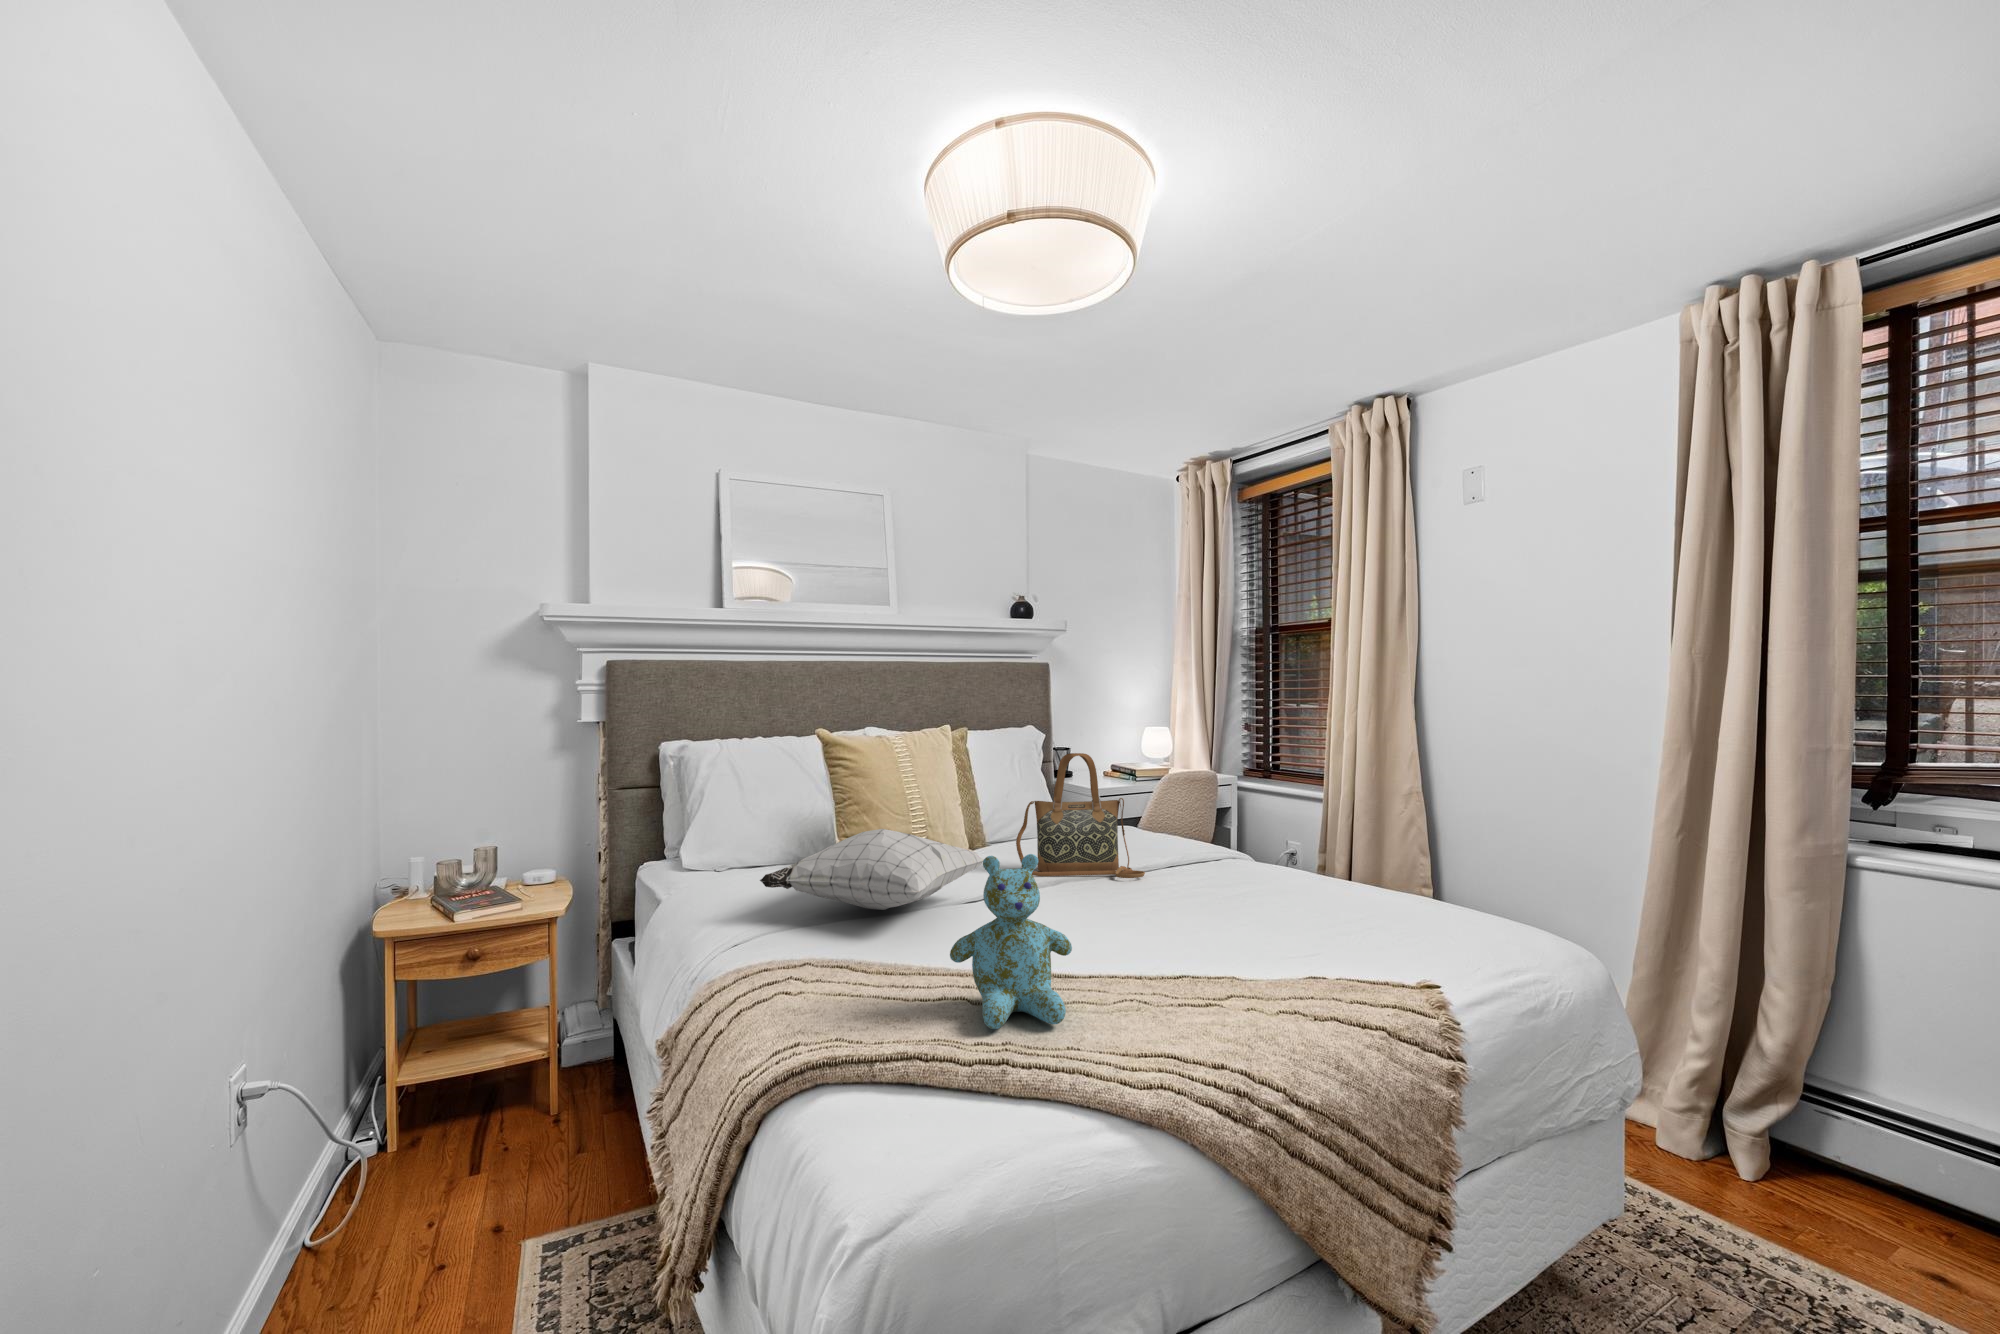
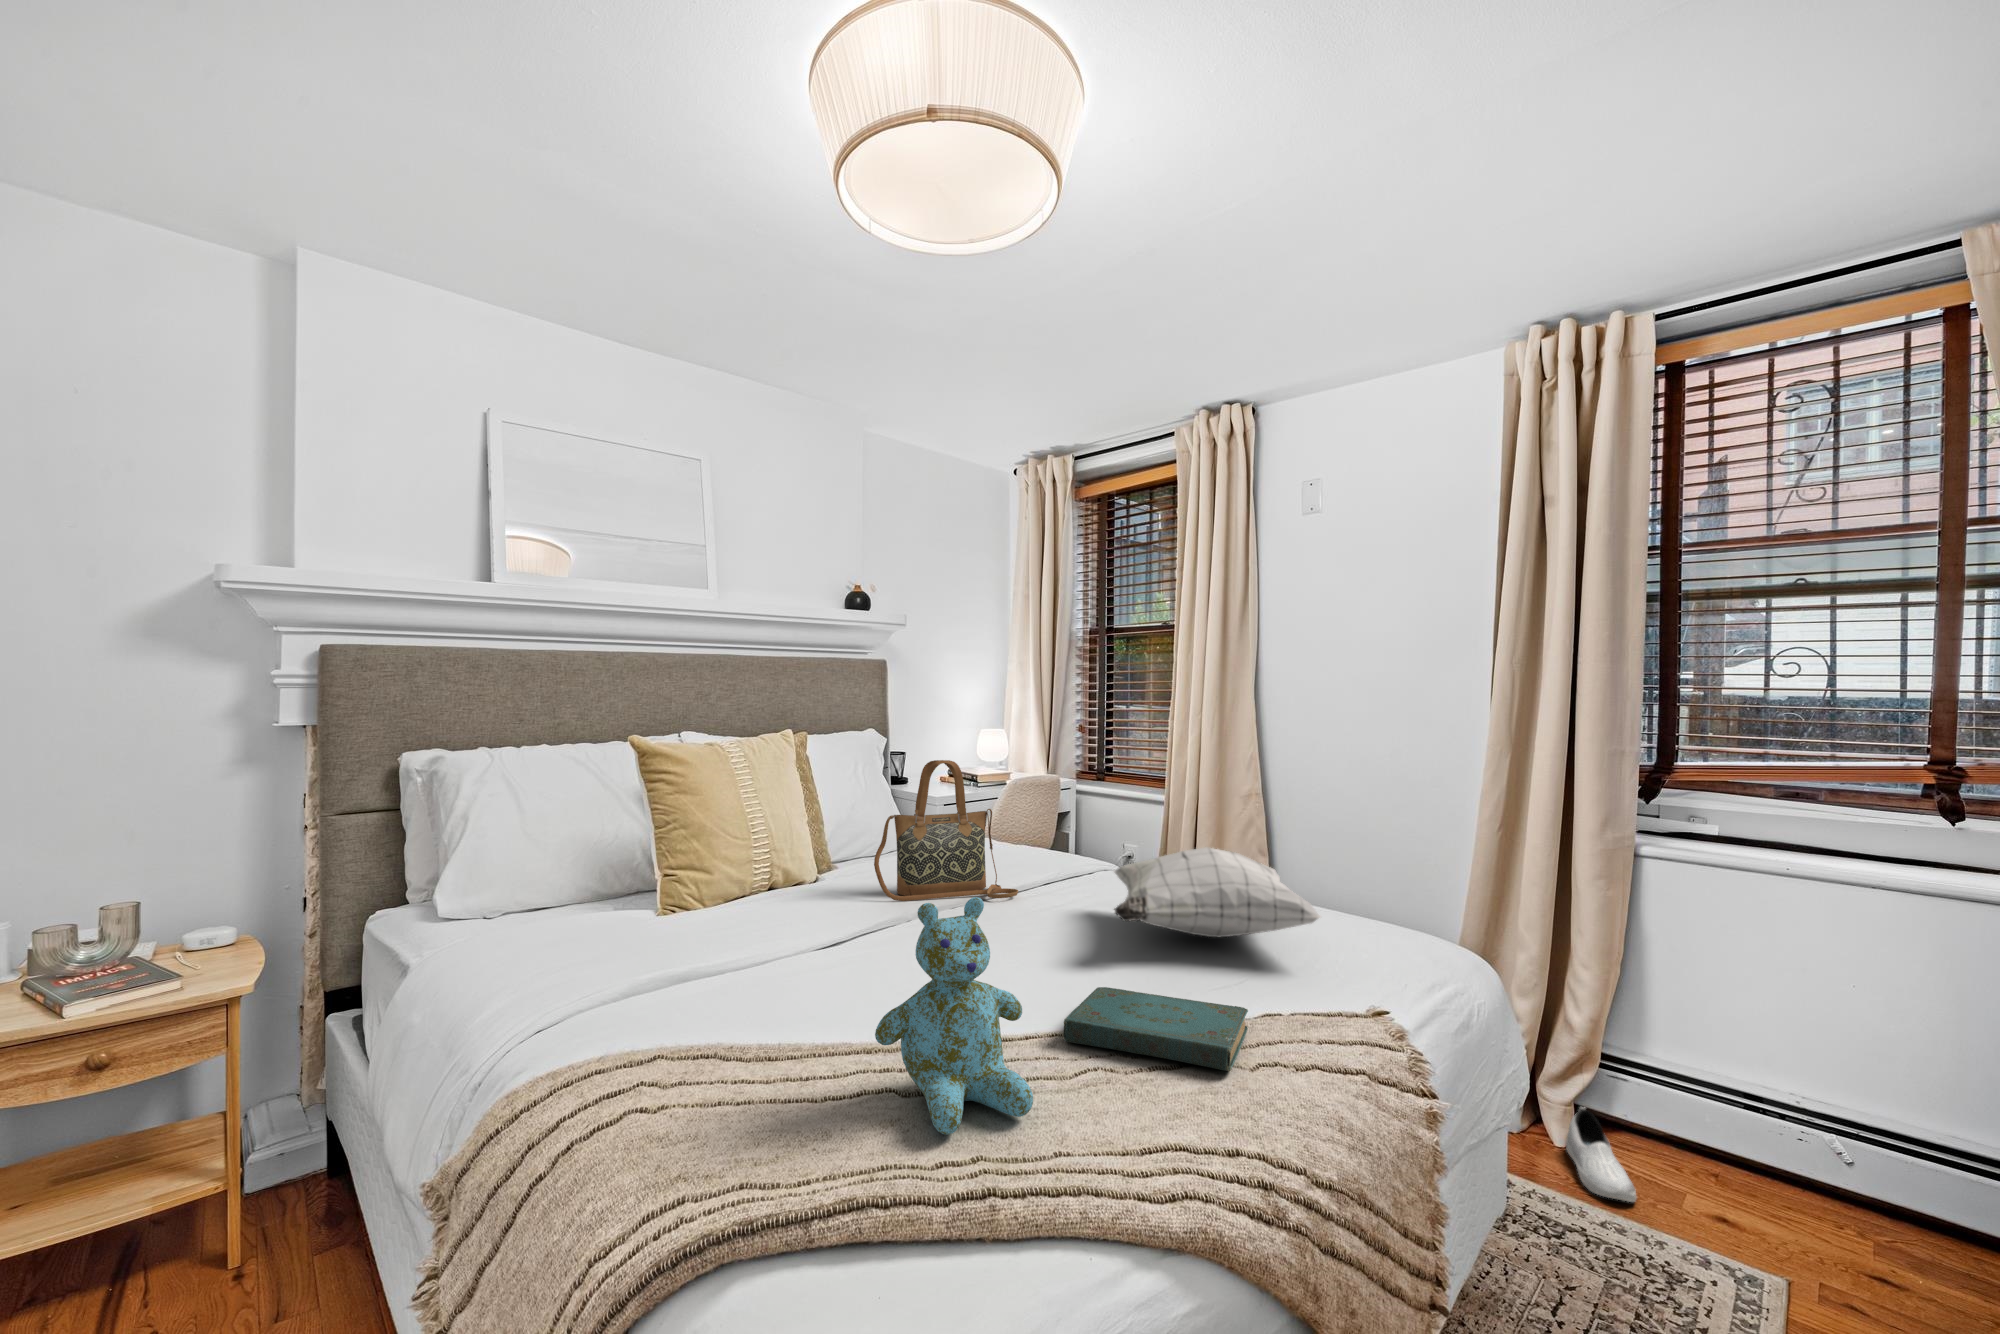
pillow: present [760,829,984,910] -> present [1114,847,1320,937]
book: none [1119,946,1290,1014] -> present [1063,987,1248,1071]
shoe: none [1762,1143,1831,1246] -> present [1566,1107,1637,1202]

